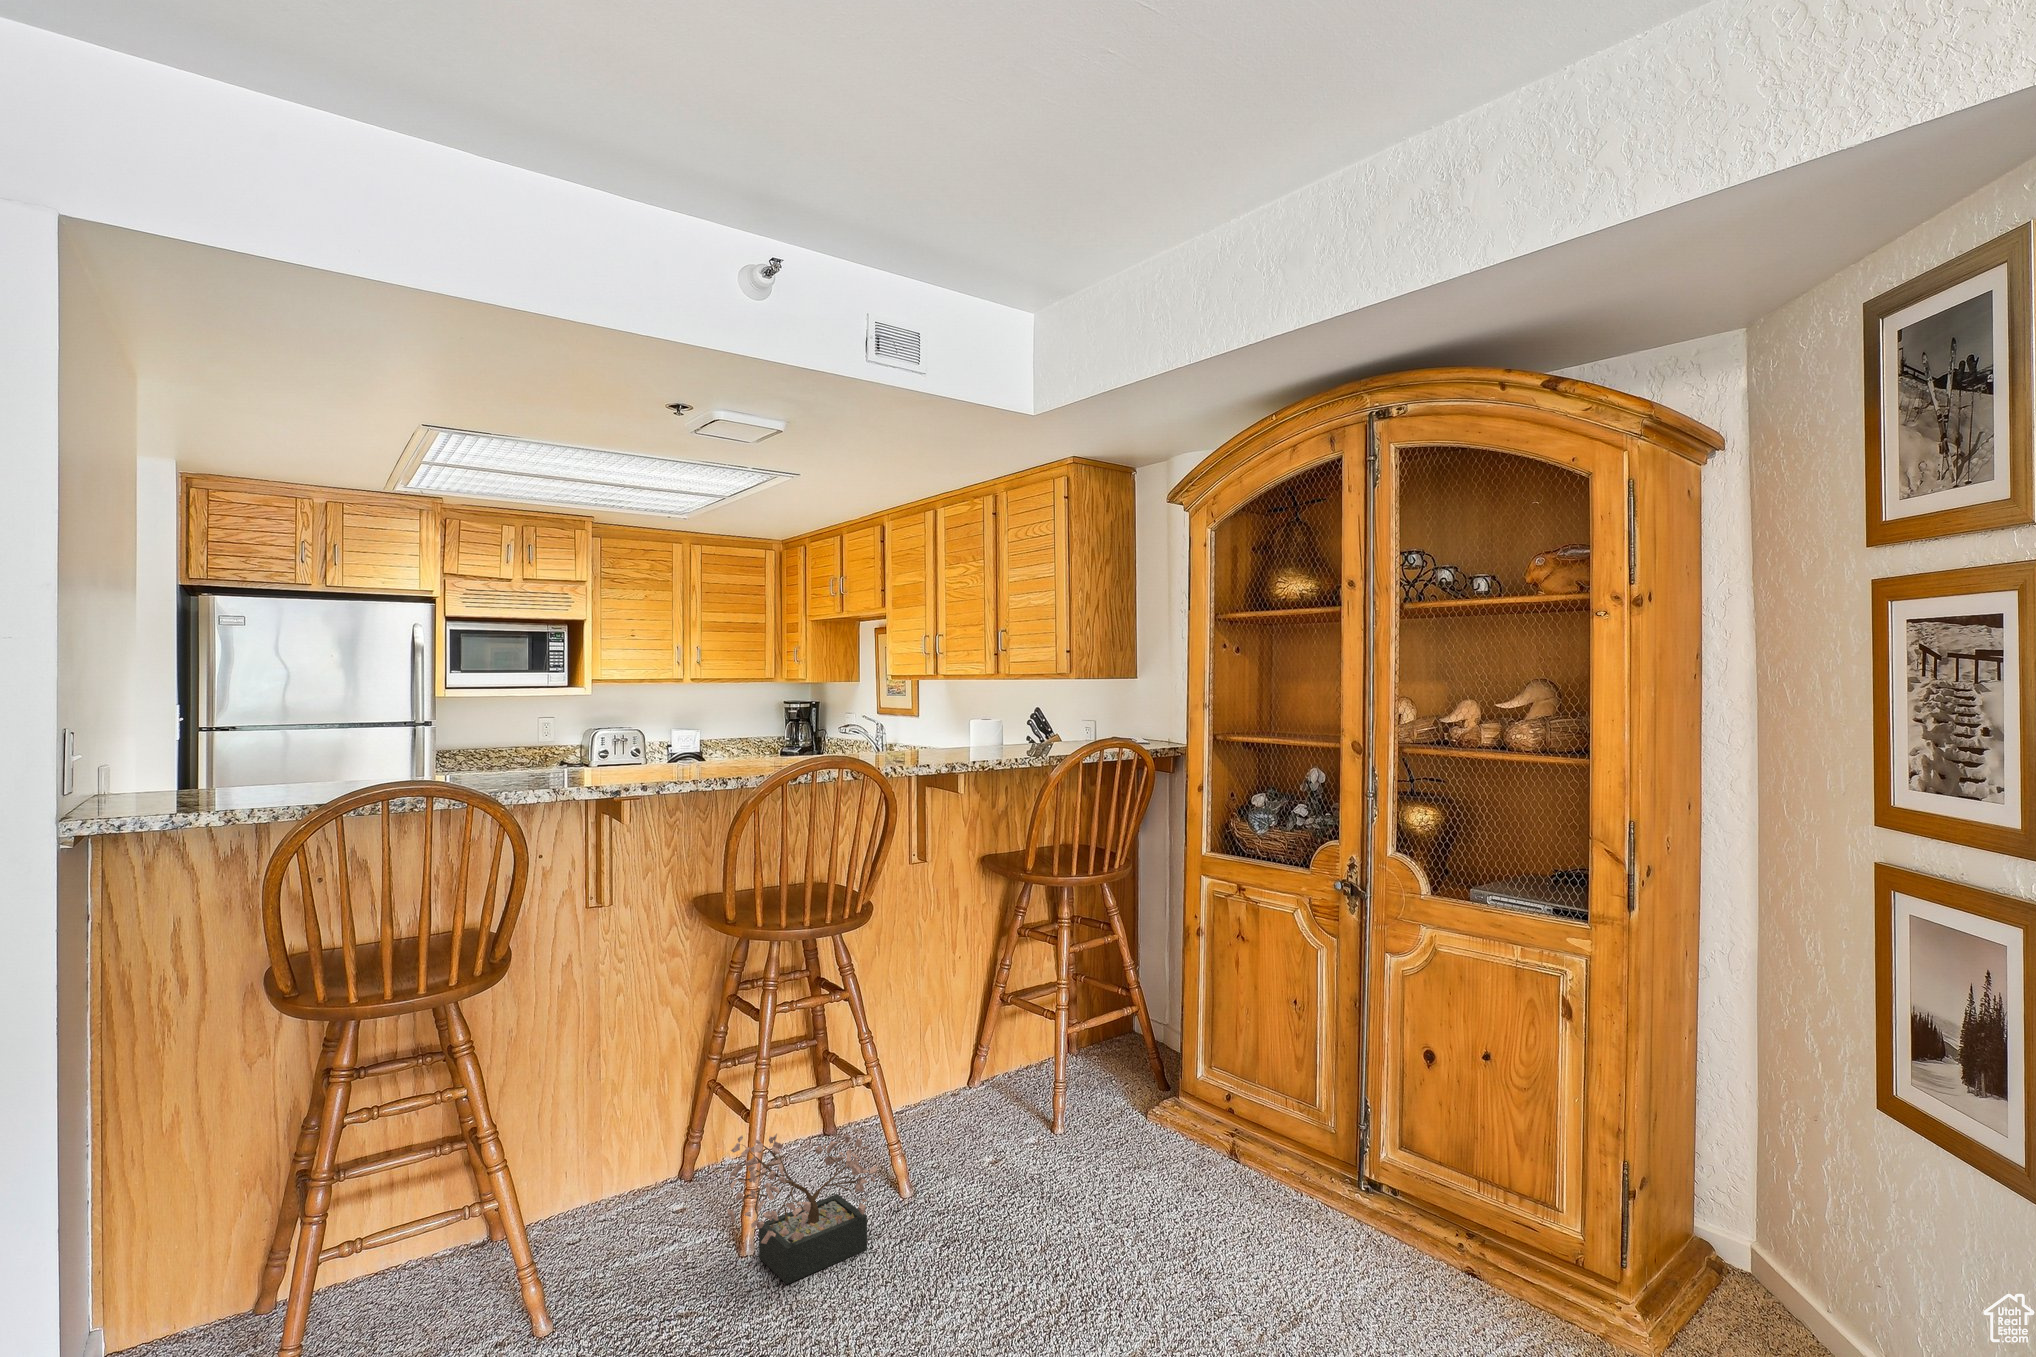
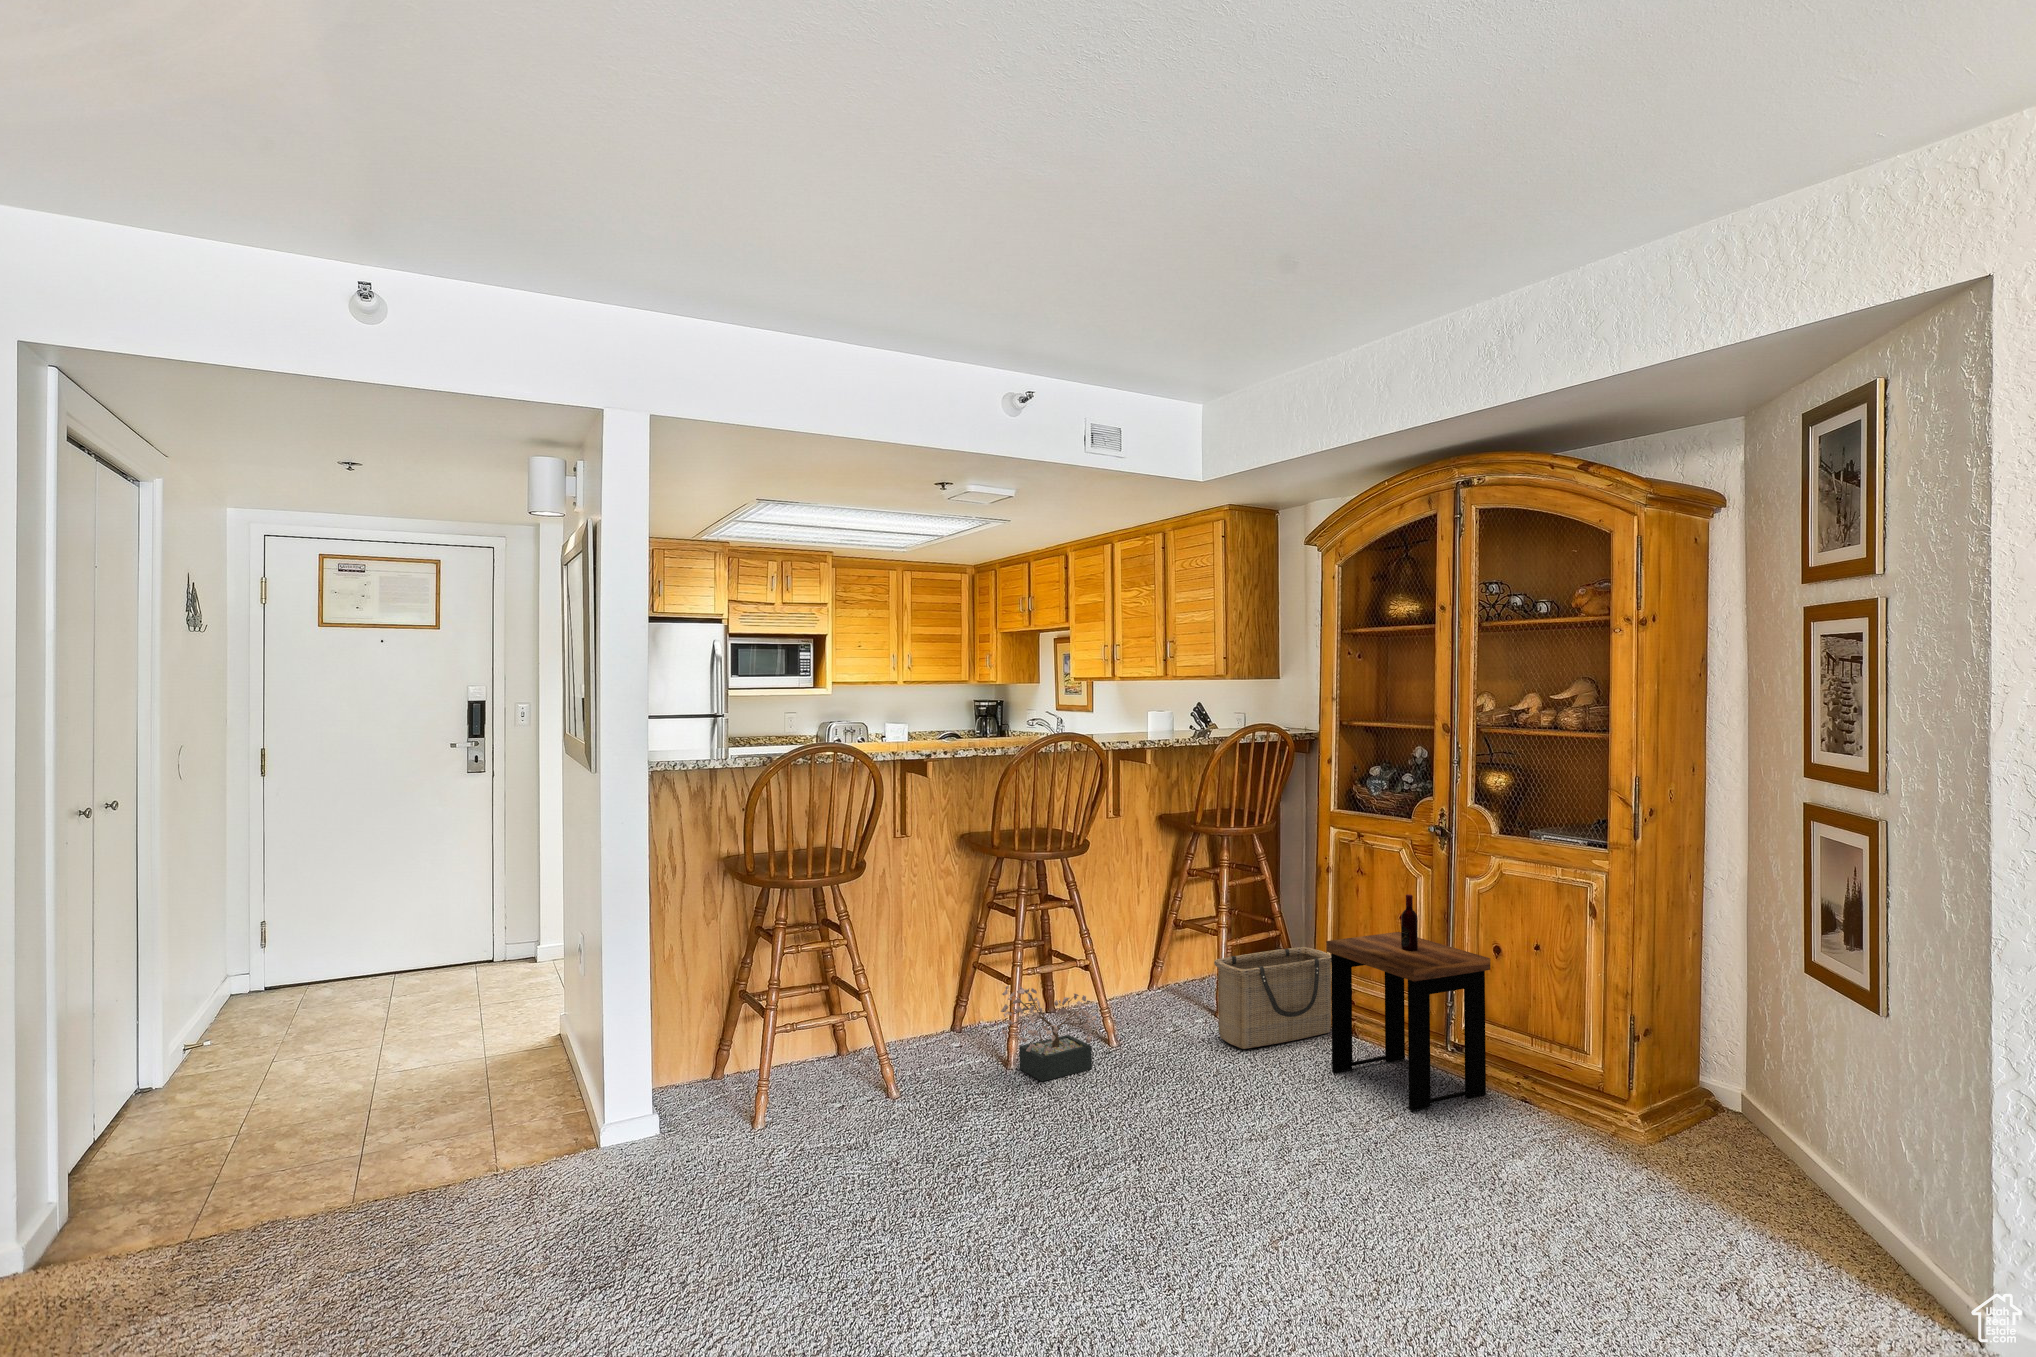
side table: none [1199,982,1422,1308] -> present [1326,894,1490,1111]
basket: none [1047,1034,1207,1193] -> present [1214,947,1331,1049]

